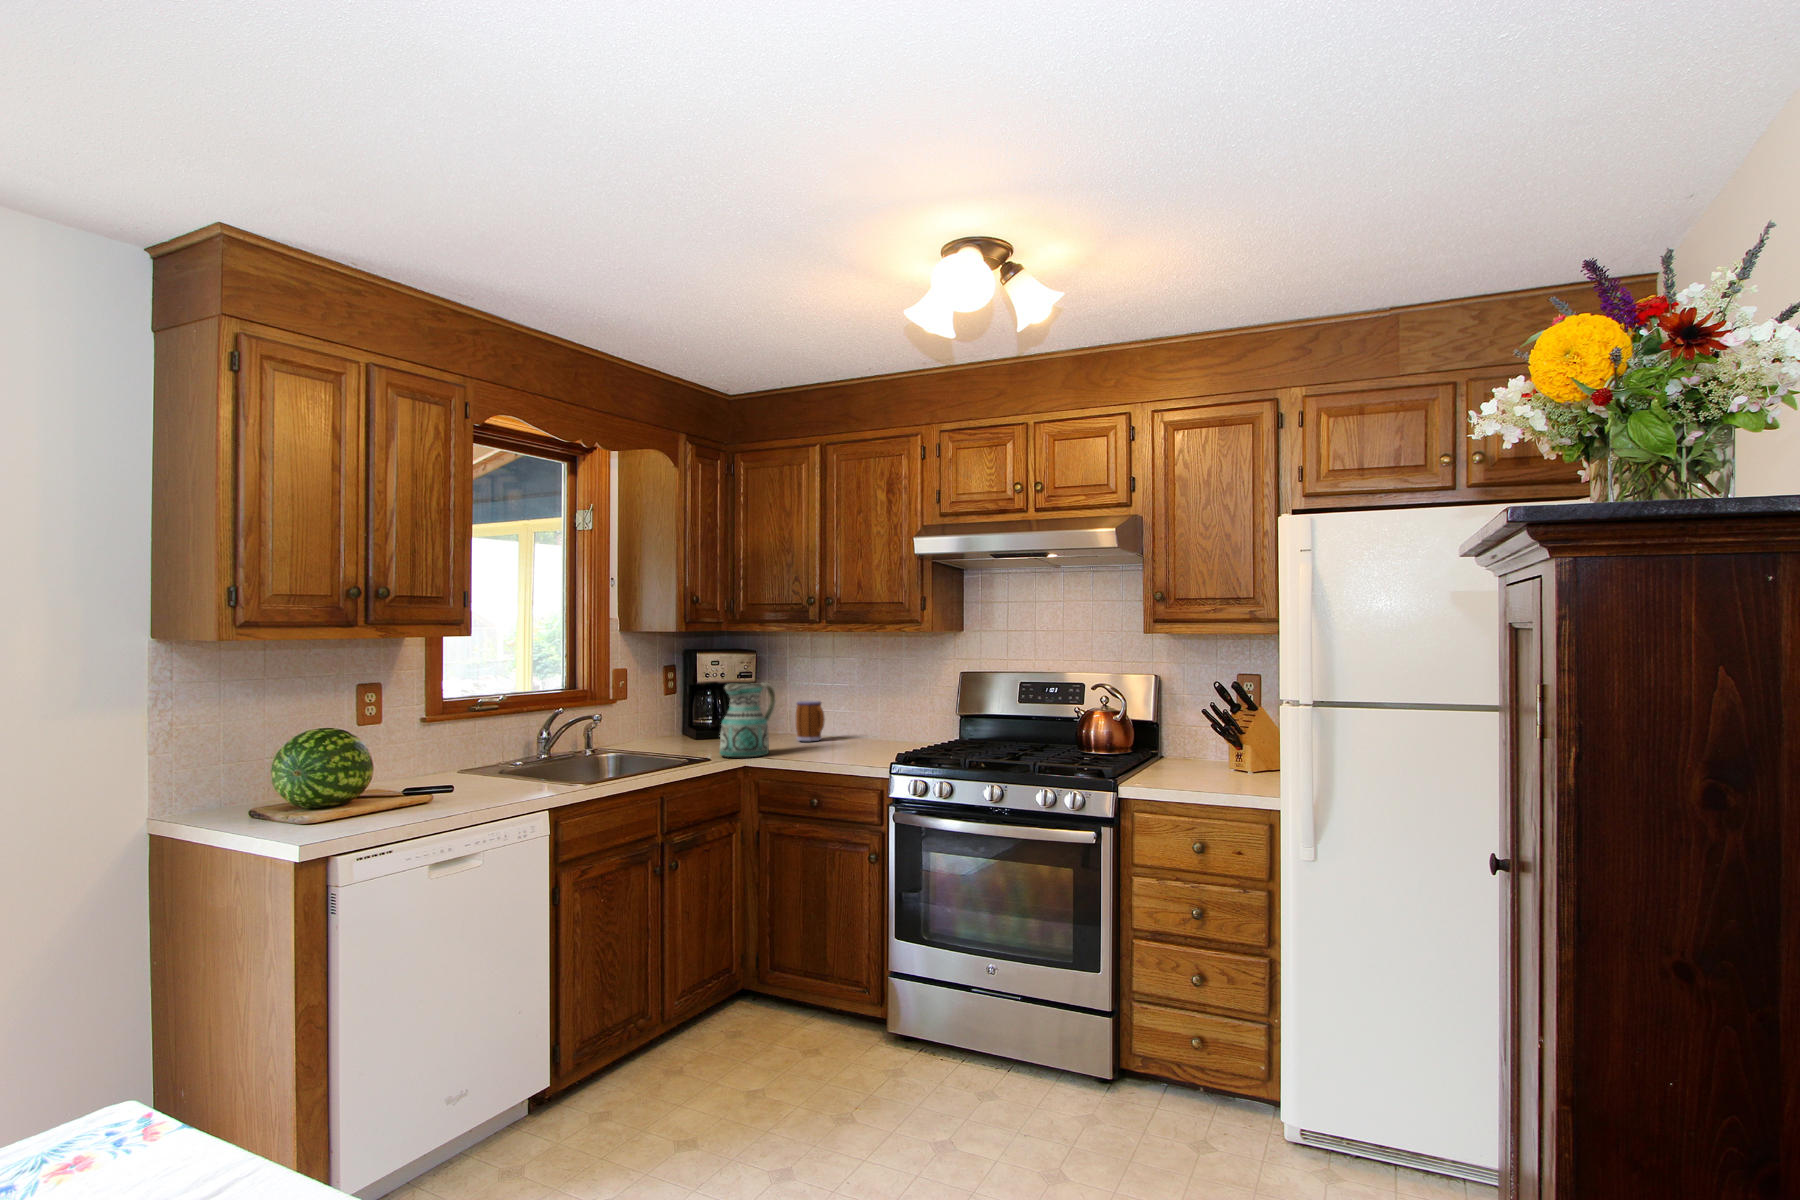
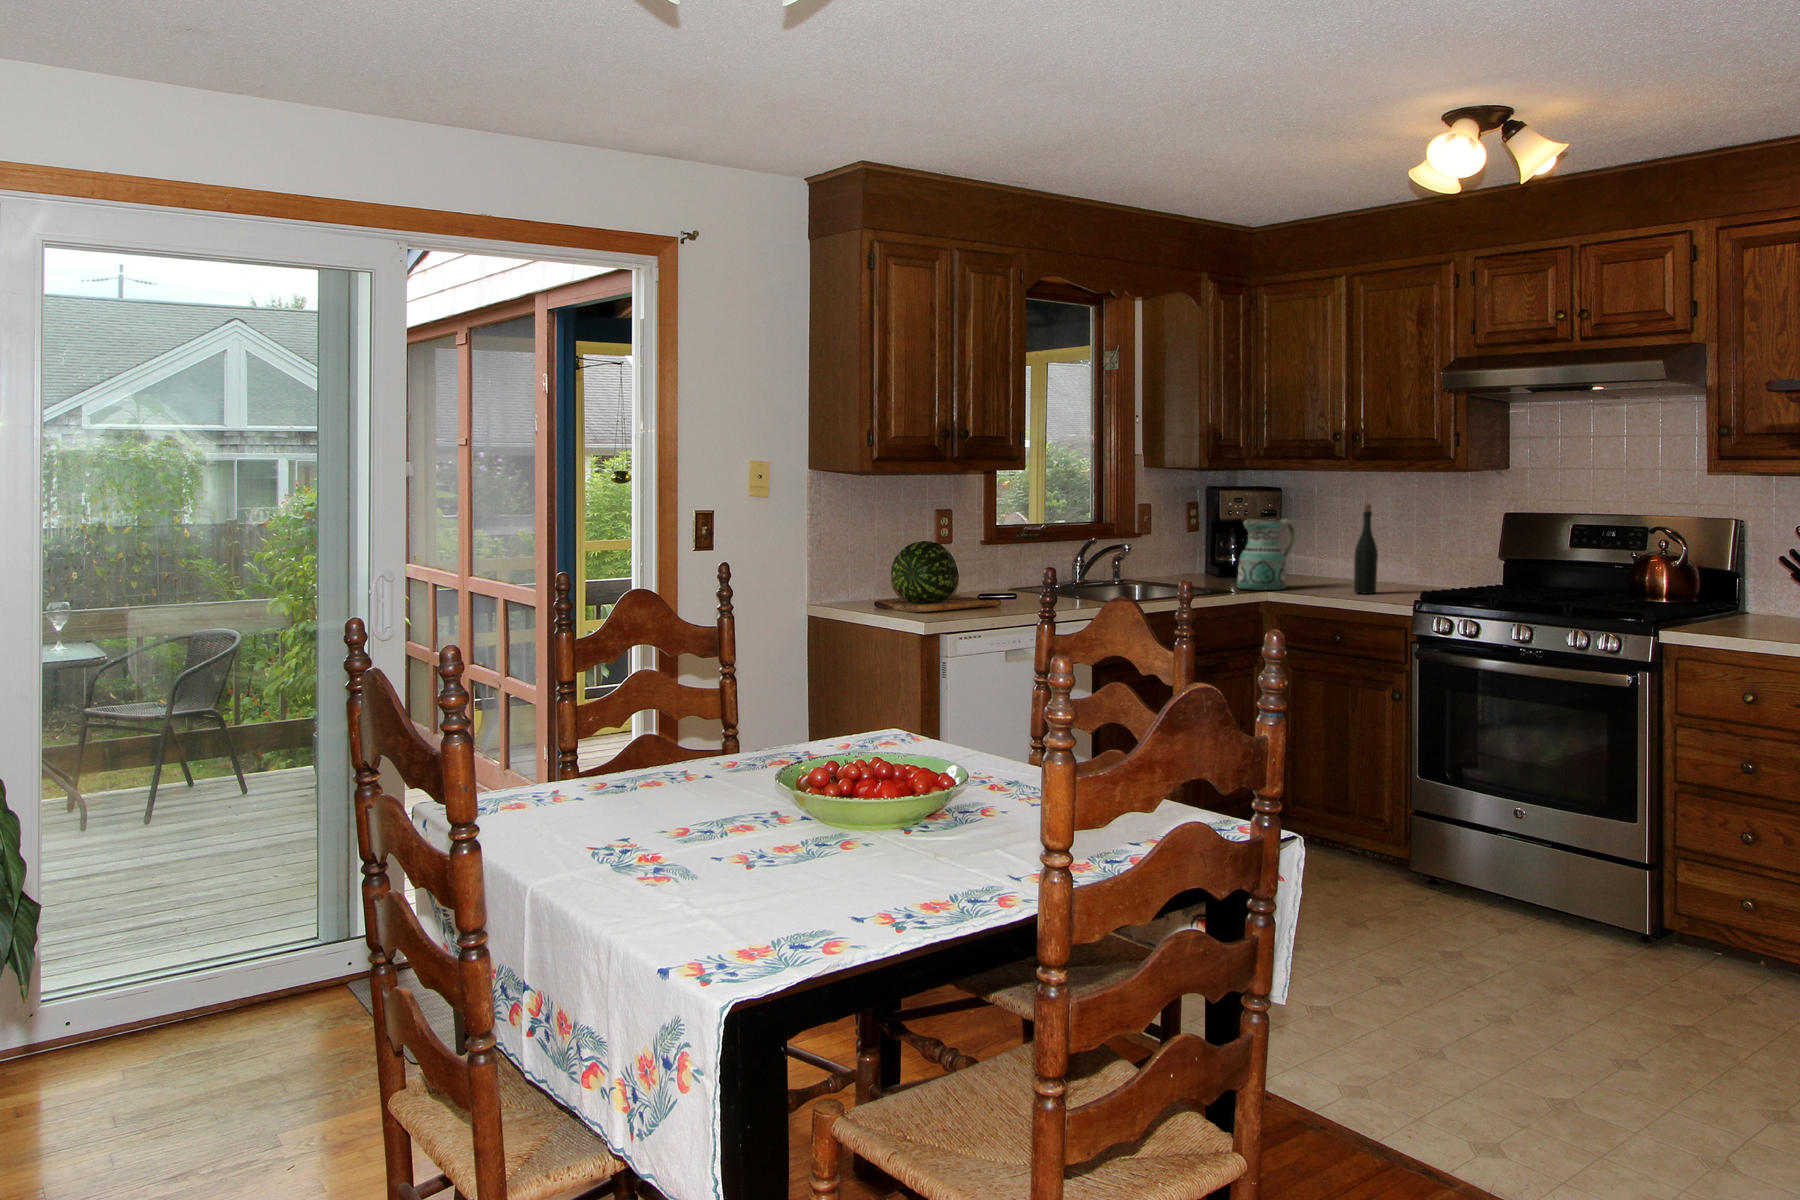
bottle: none [838,667,860,758] -> present [1354,504,1378,594]
mug: present [796,701,825,741] -> none [1318,540,1349,581]

